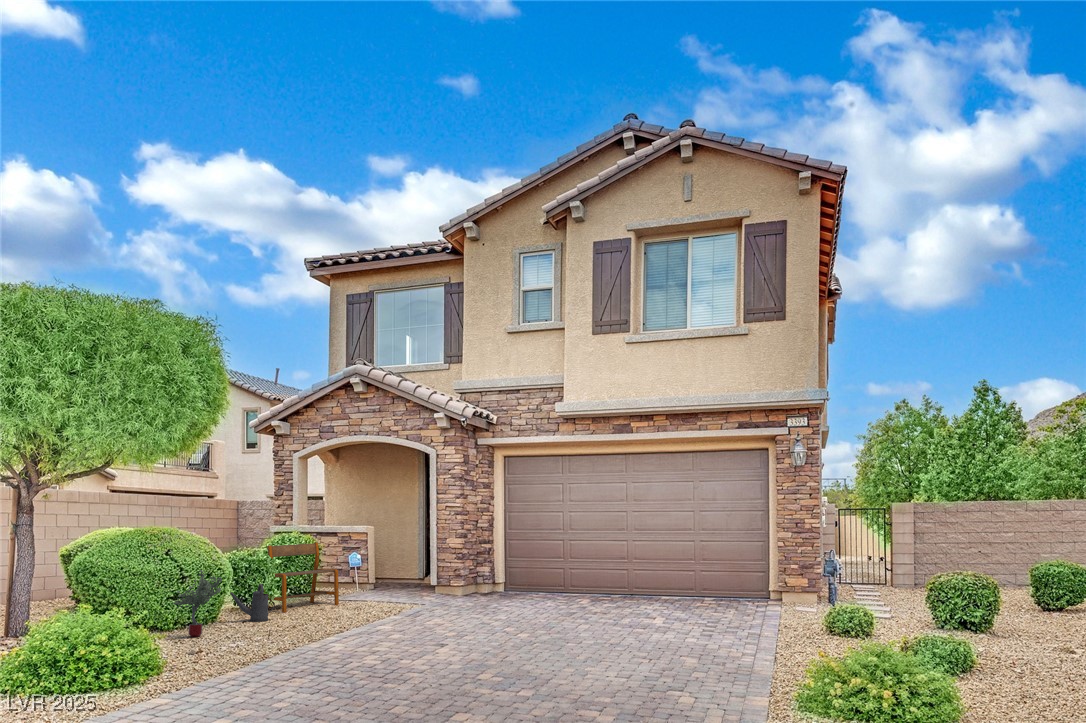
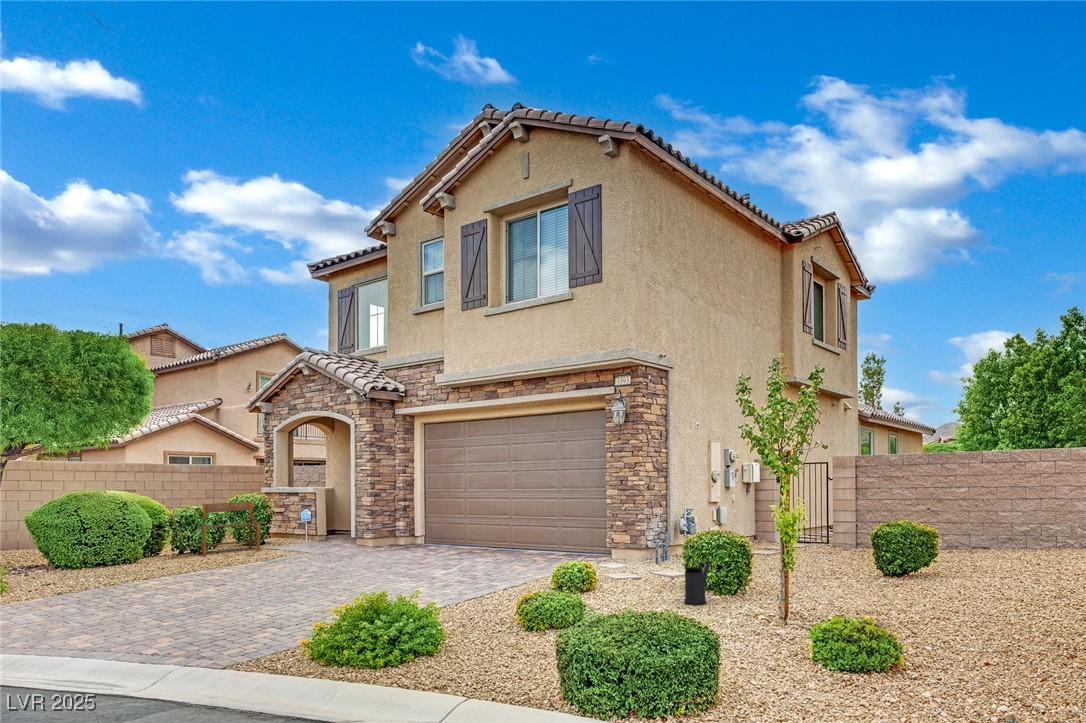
potted tree: present [173,570,222,637] -> none [65,524,111,574]
watering can: present [230,584,275,622] -> present [684,560,710,605]

